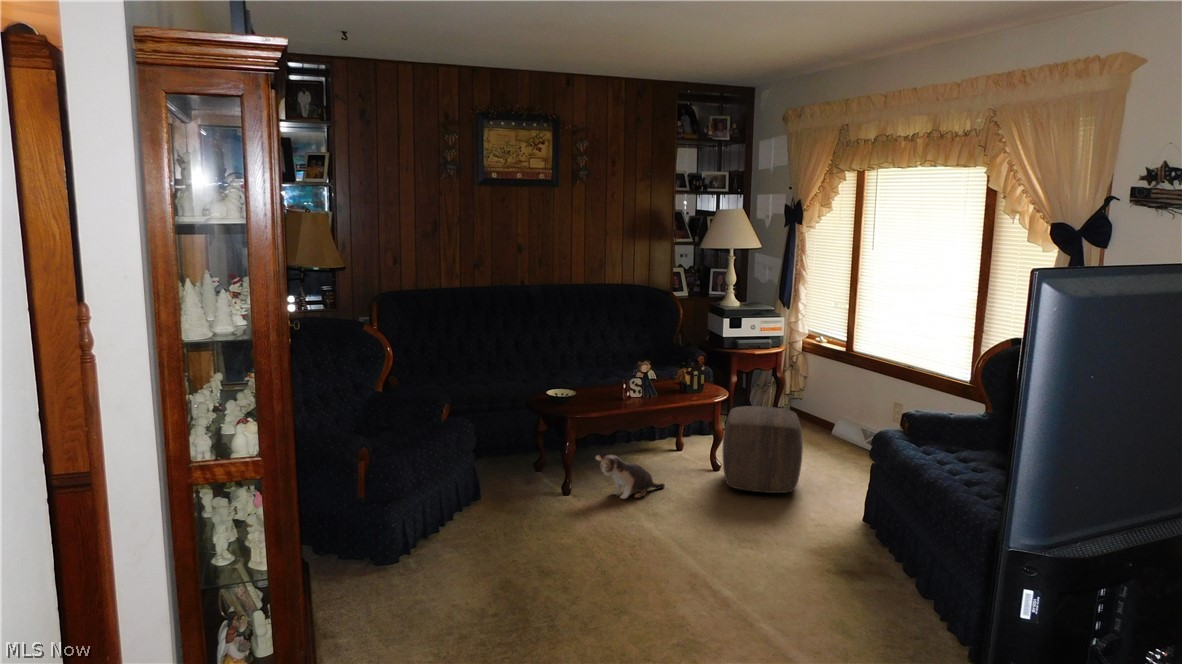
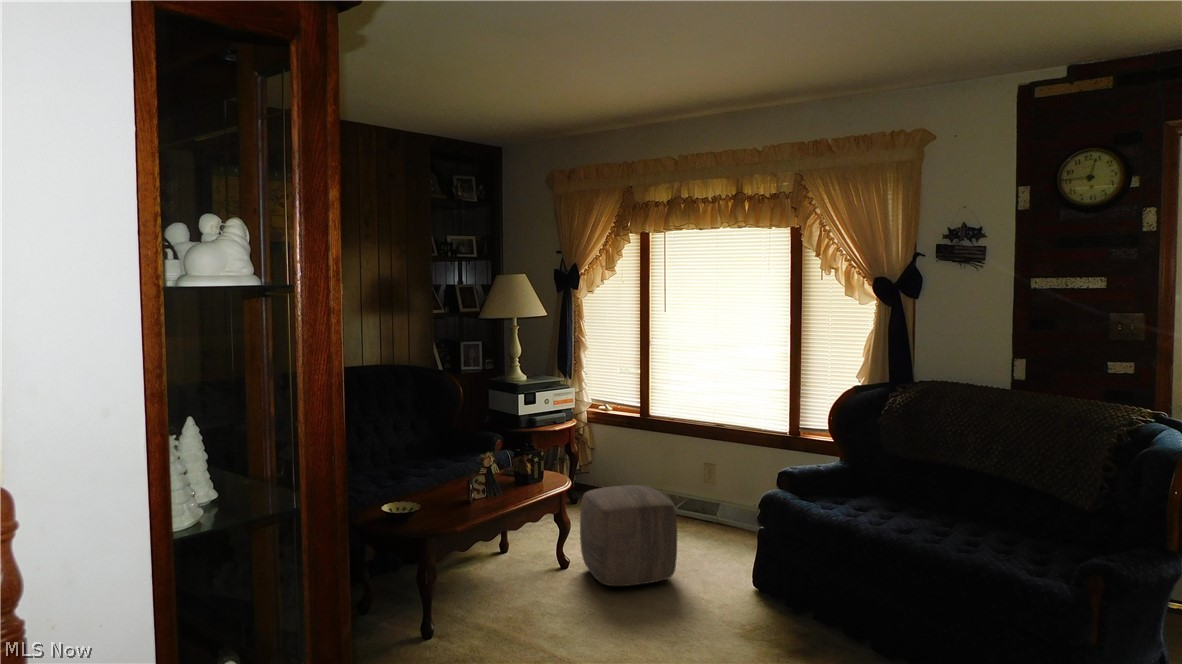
plush toy: present [596,455,665,499] -> none [462,574,532,629]

